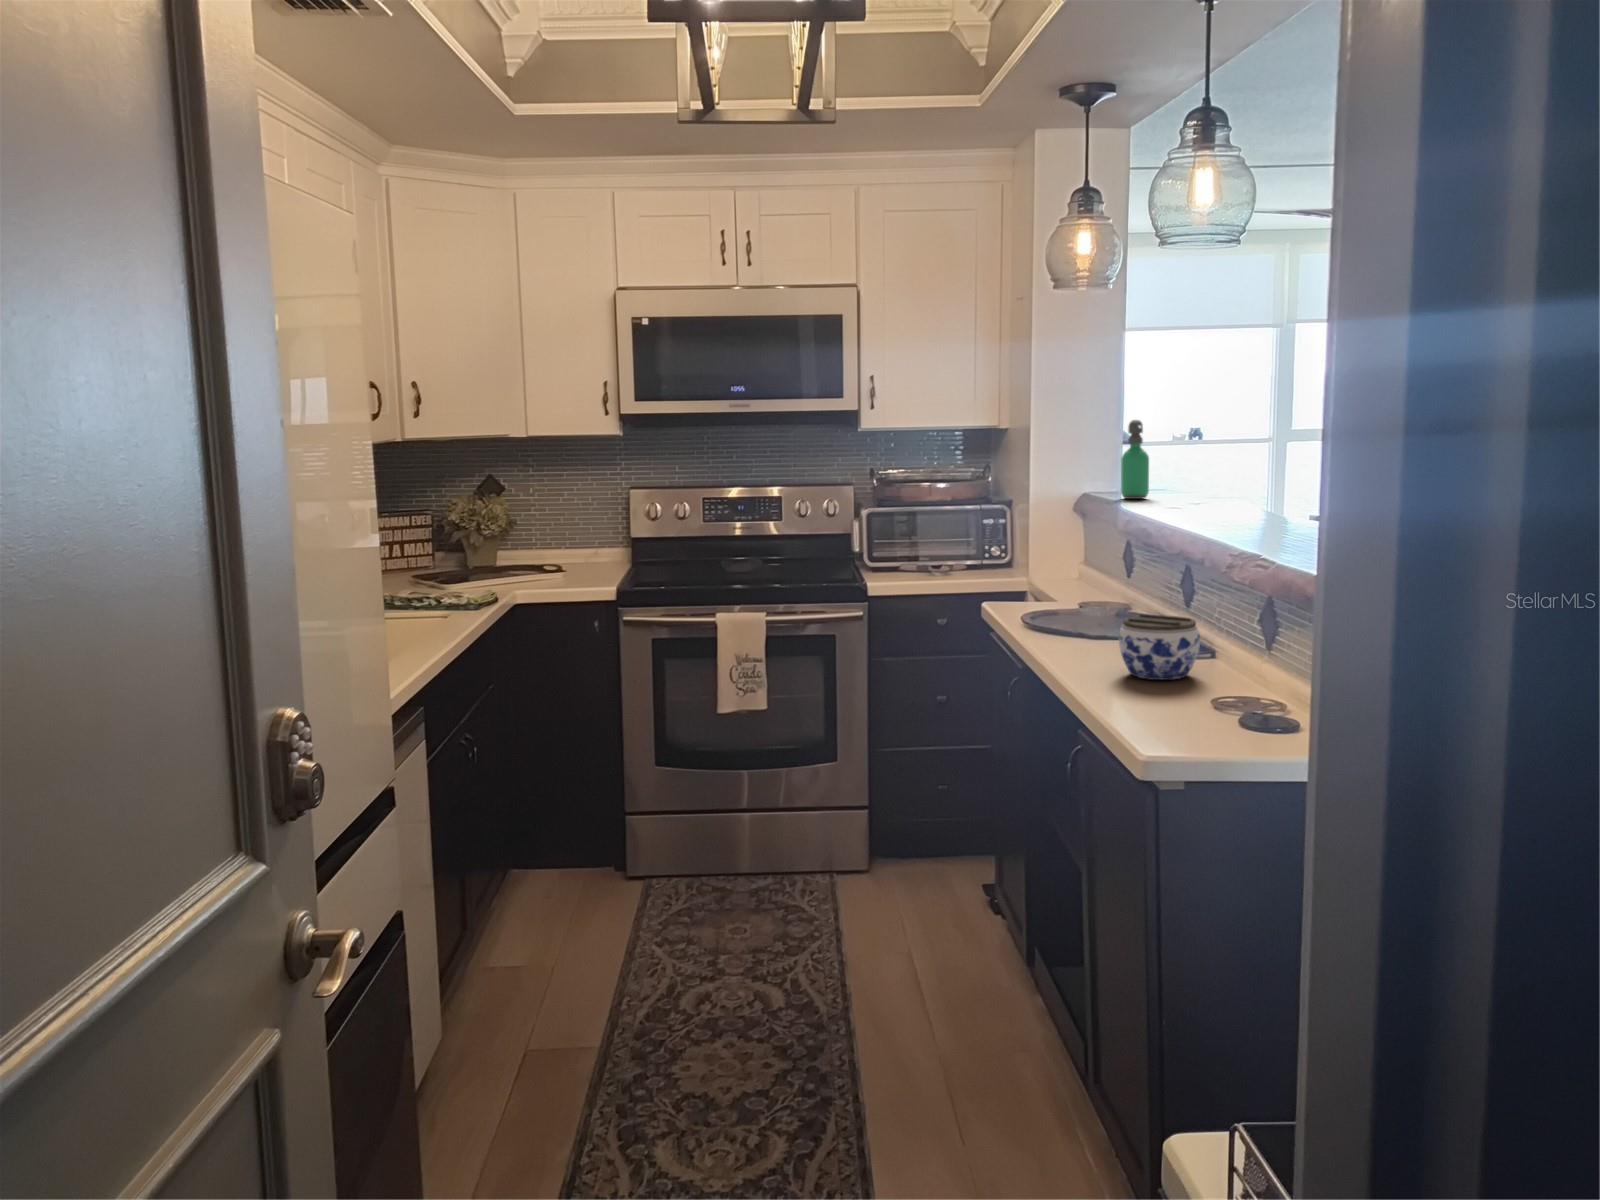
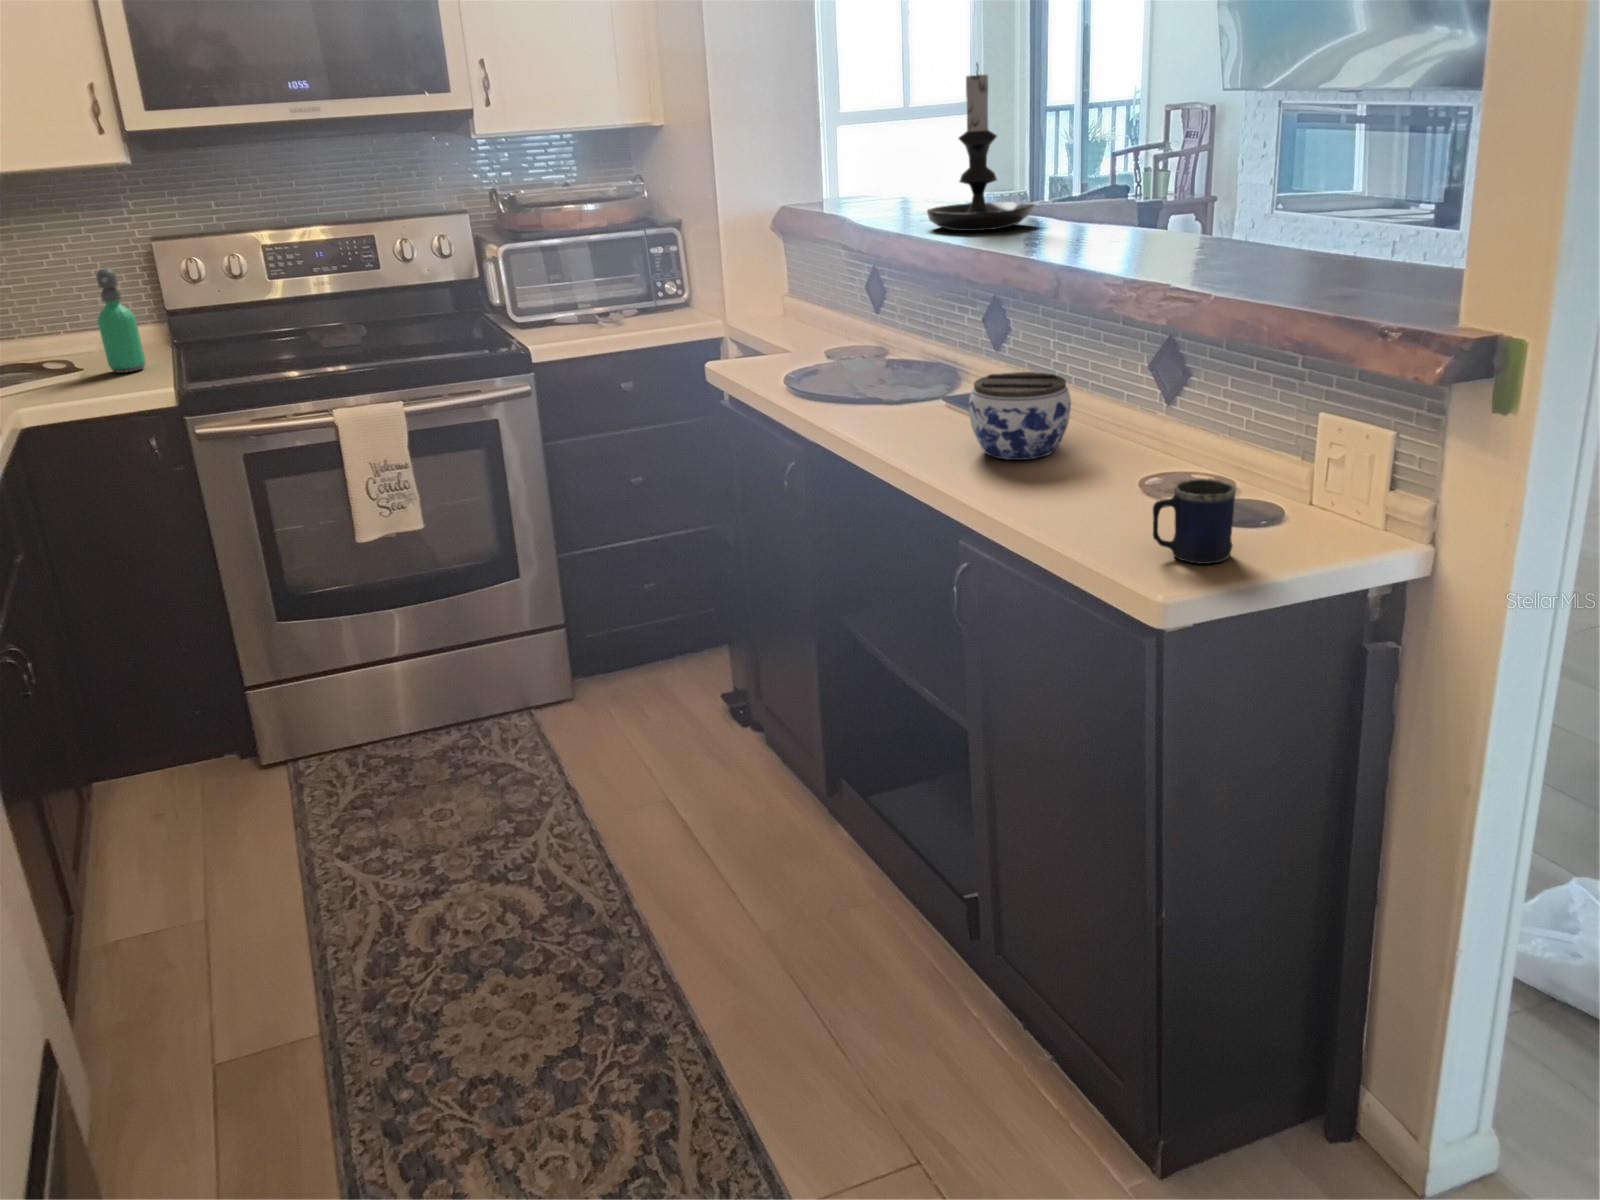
candle holder: none [1166,388,1259,516] -> present [927,63,1035,231]
soap dispenser: present [1121,420,1149,499] -> present [97,268,146,373]
mug: none [1181,686,1243,748] -> present [1153,479,1236,564]

